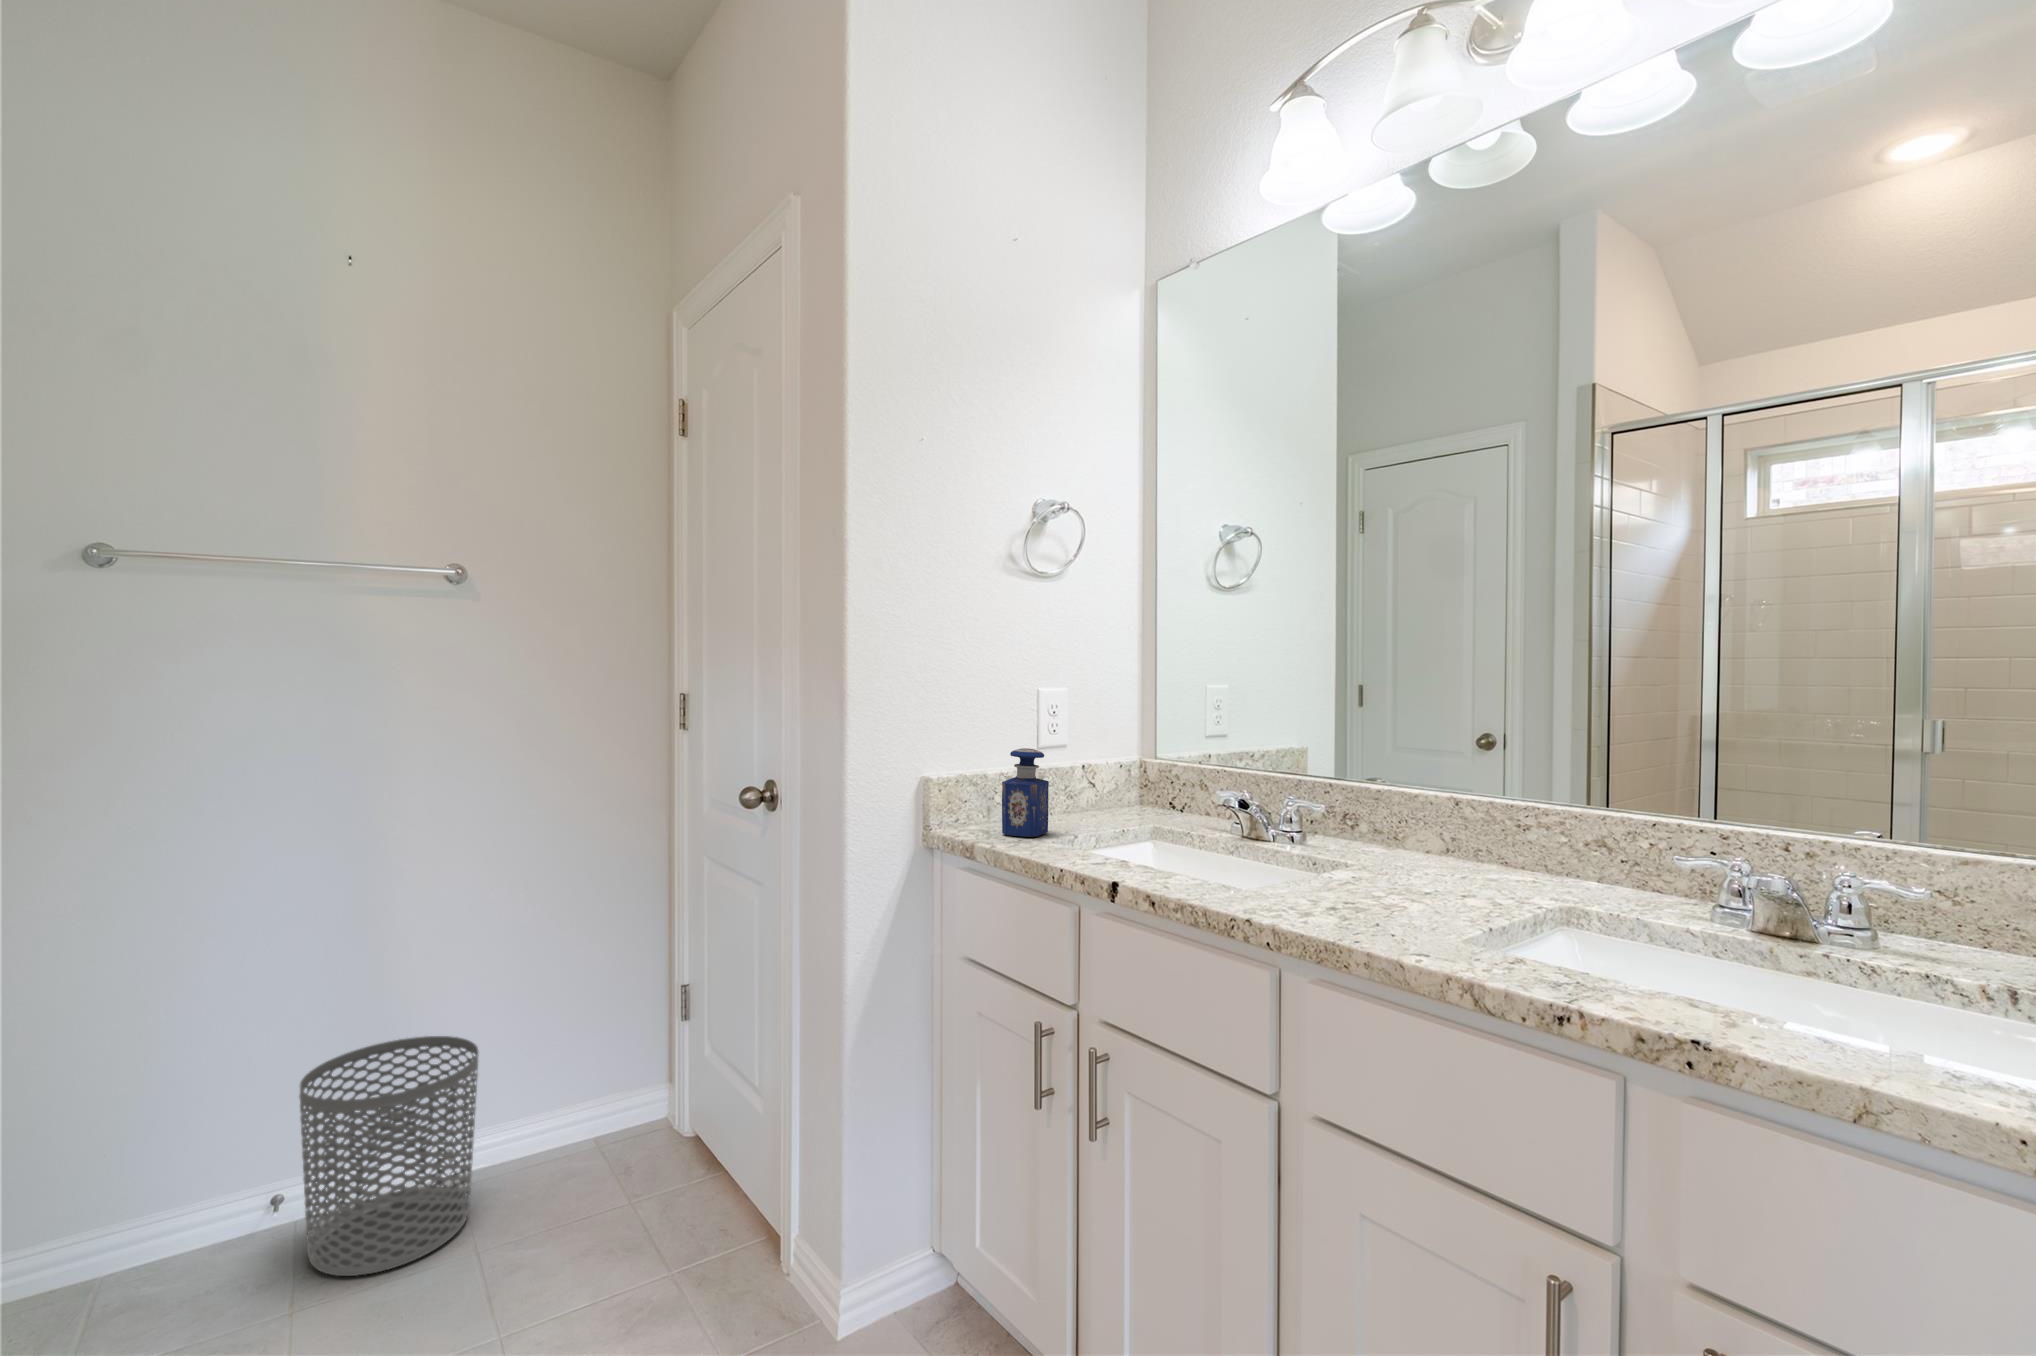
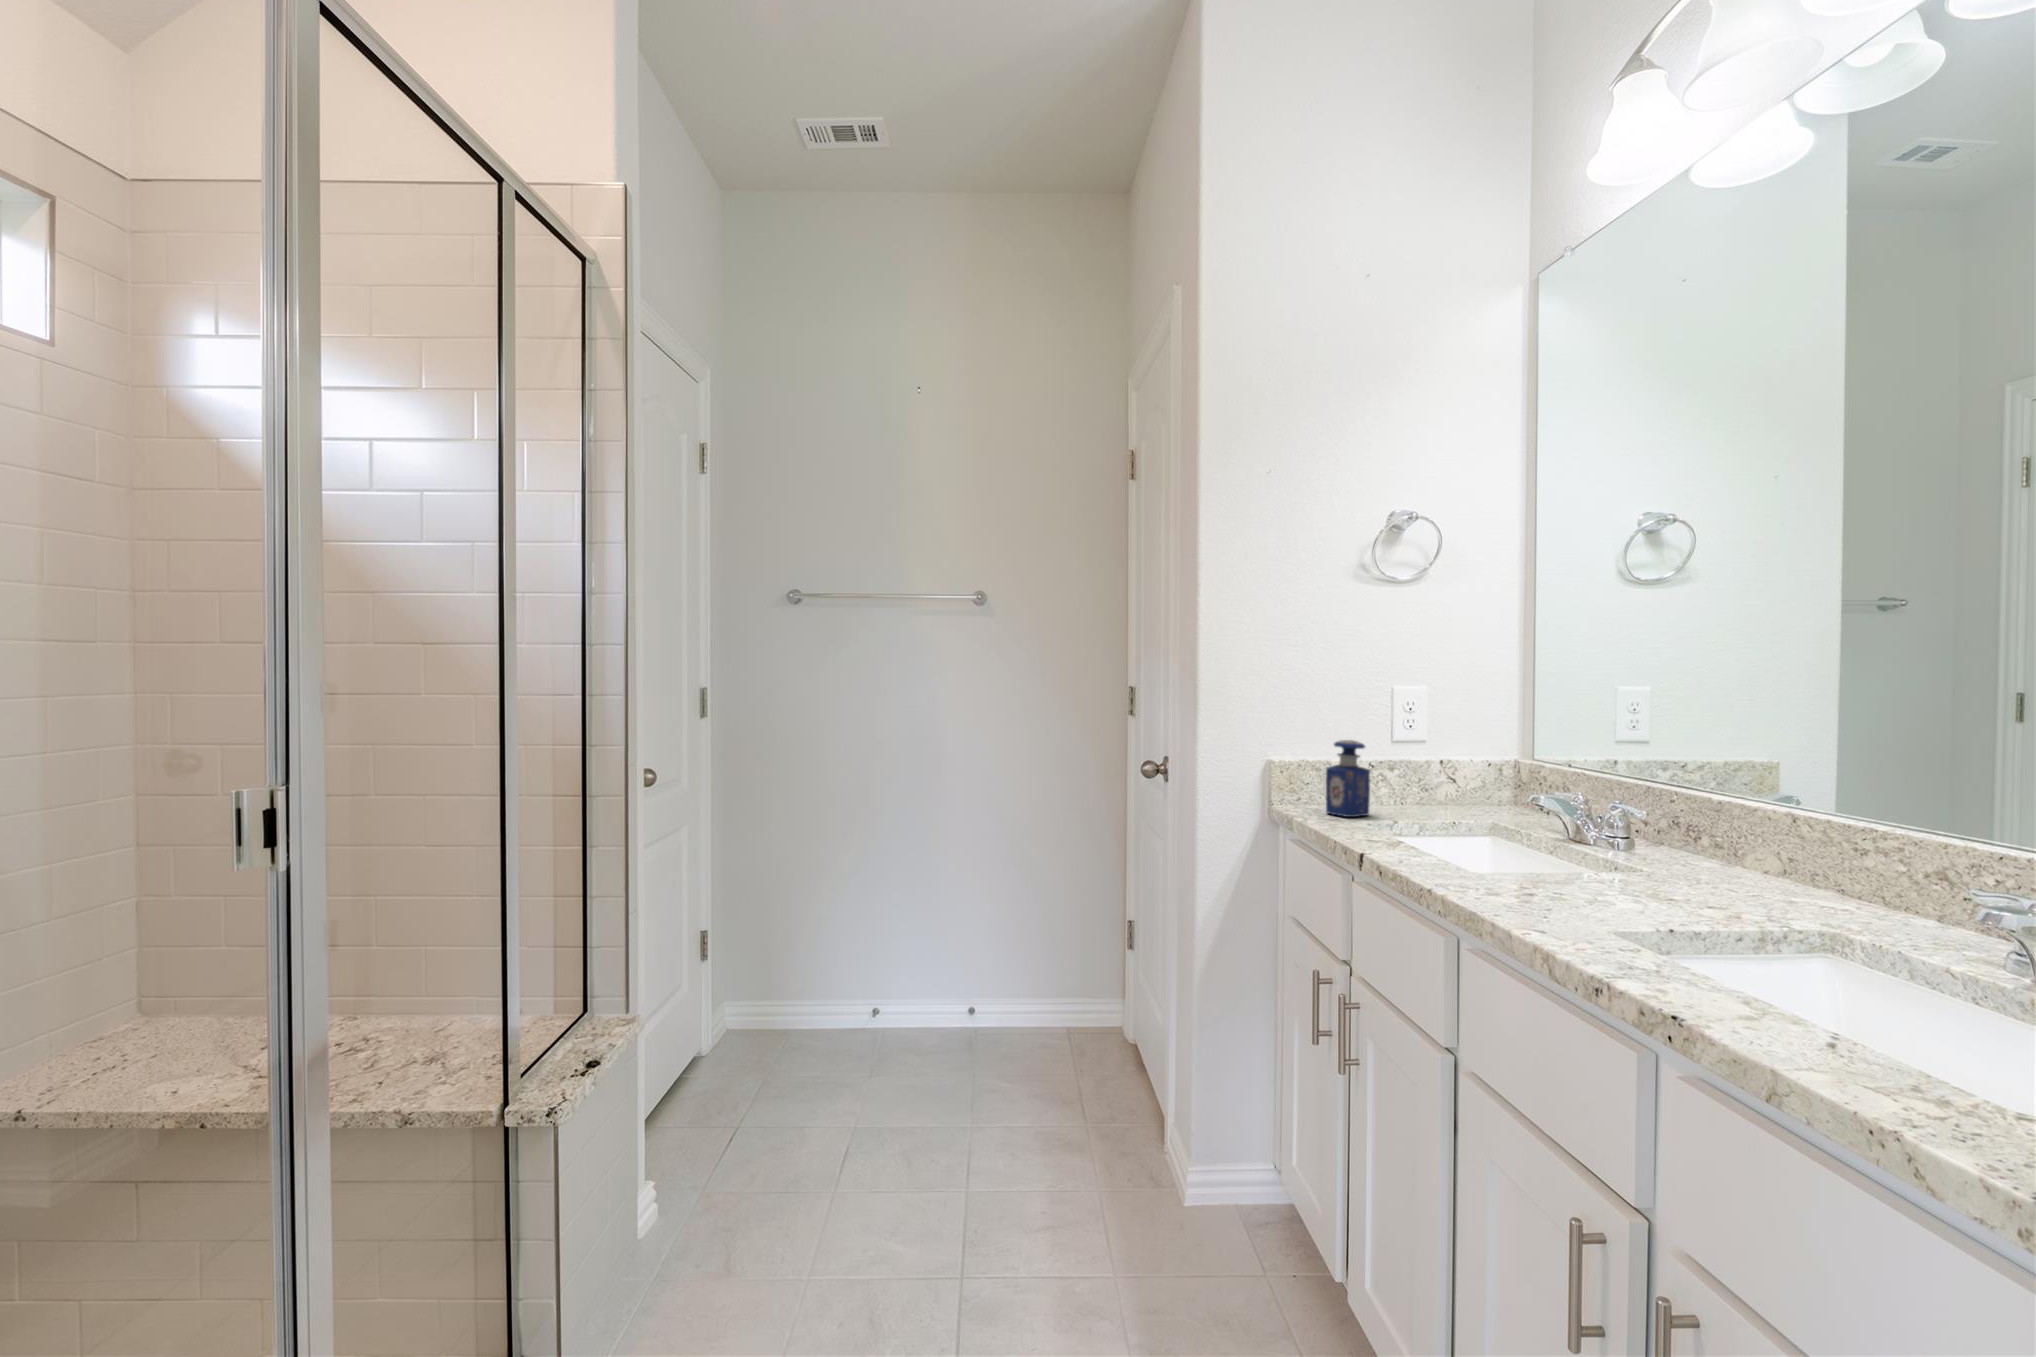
waste bin: present [299,1036,478,1276] -> none [895,917,992,1060]

